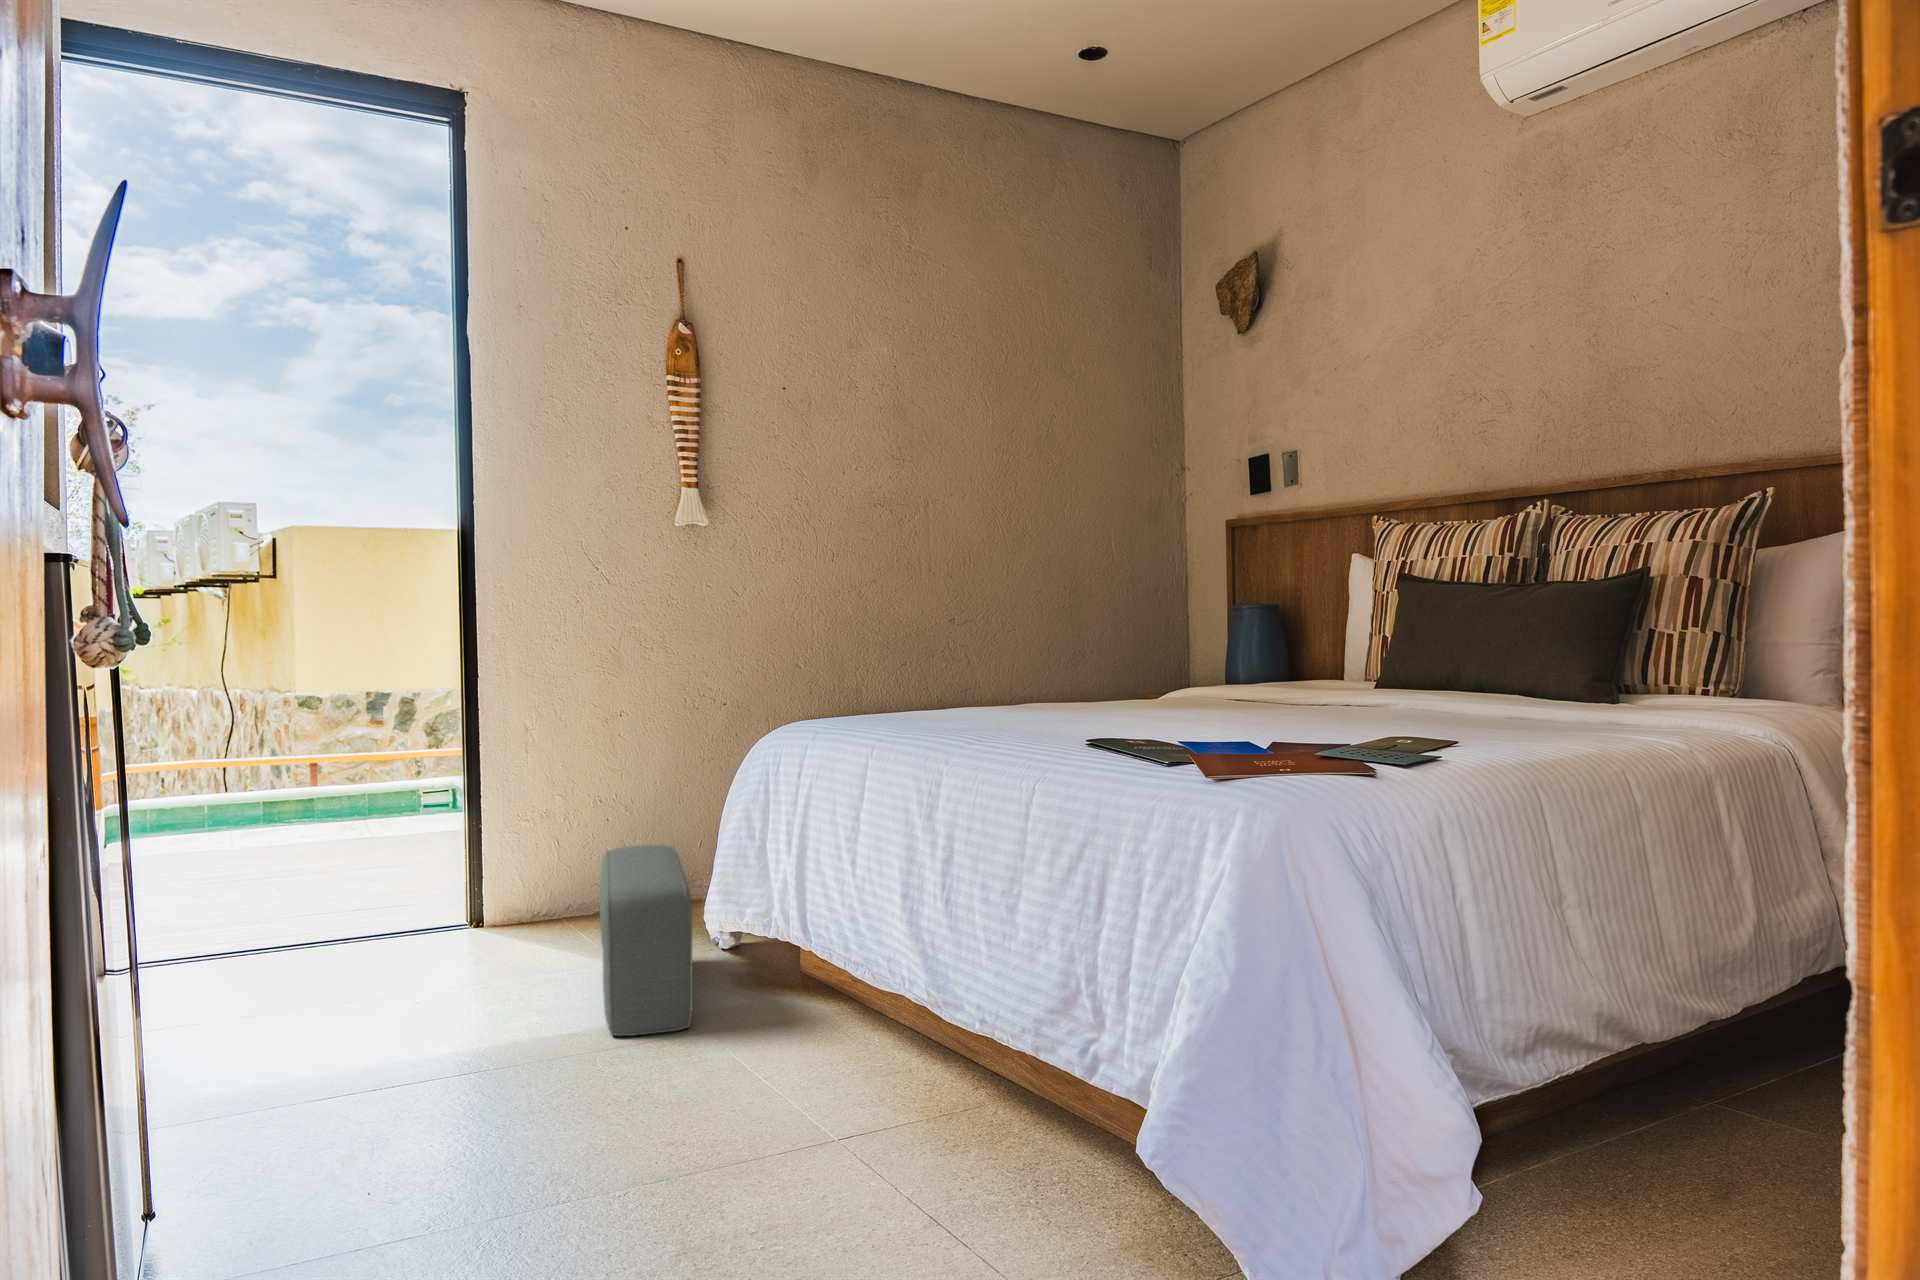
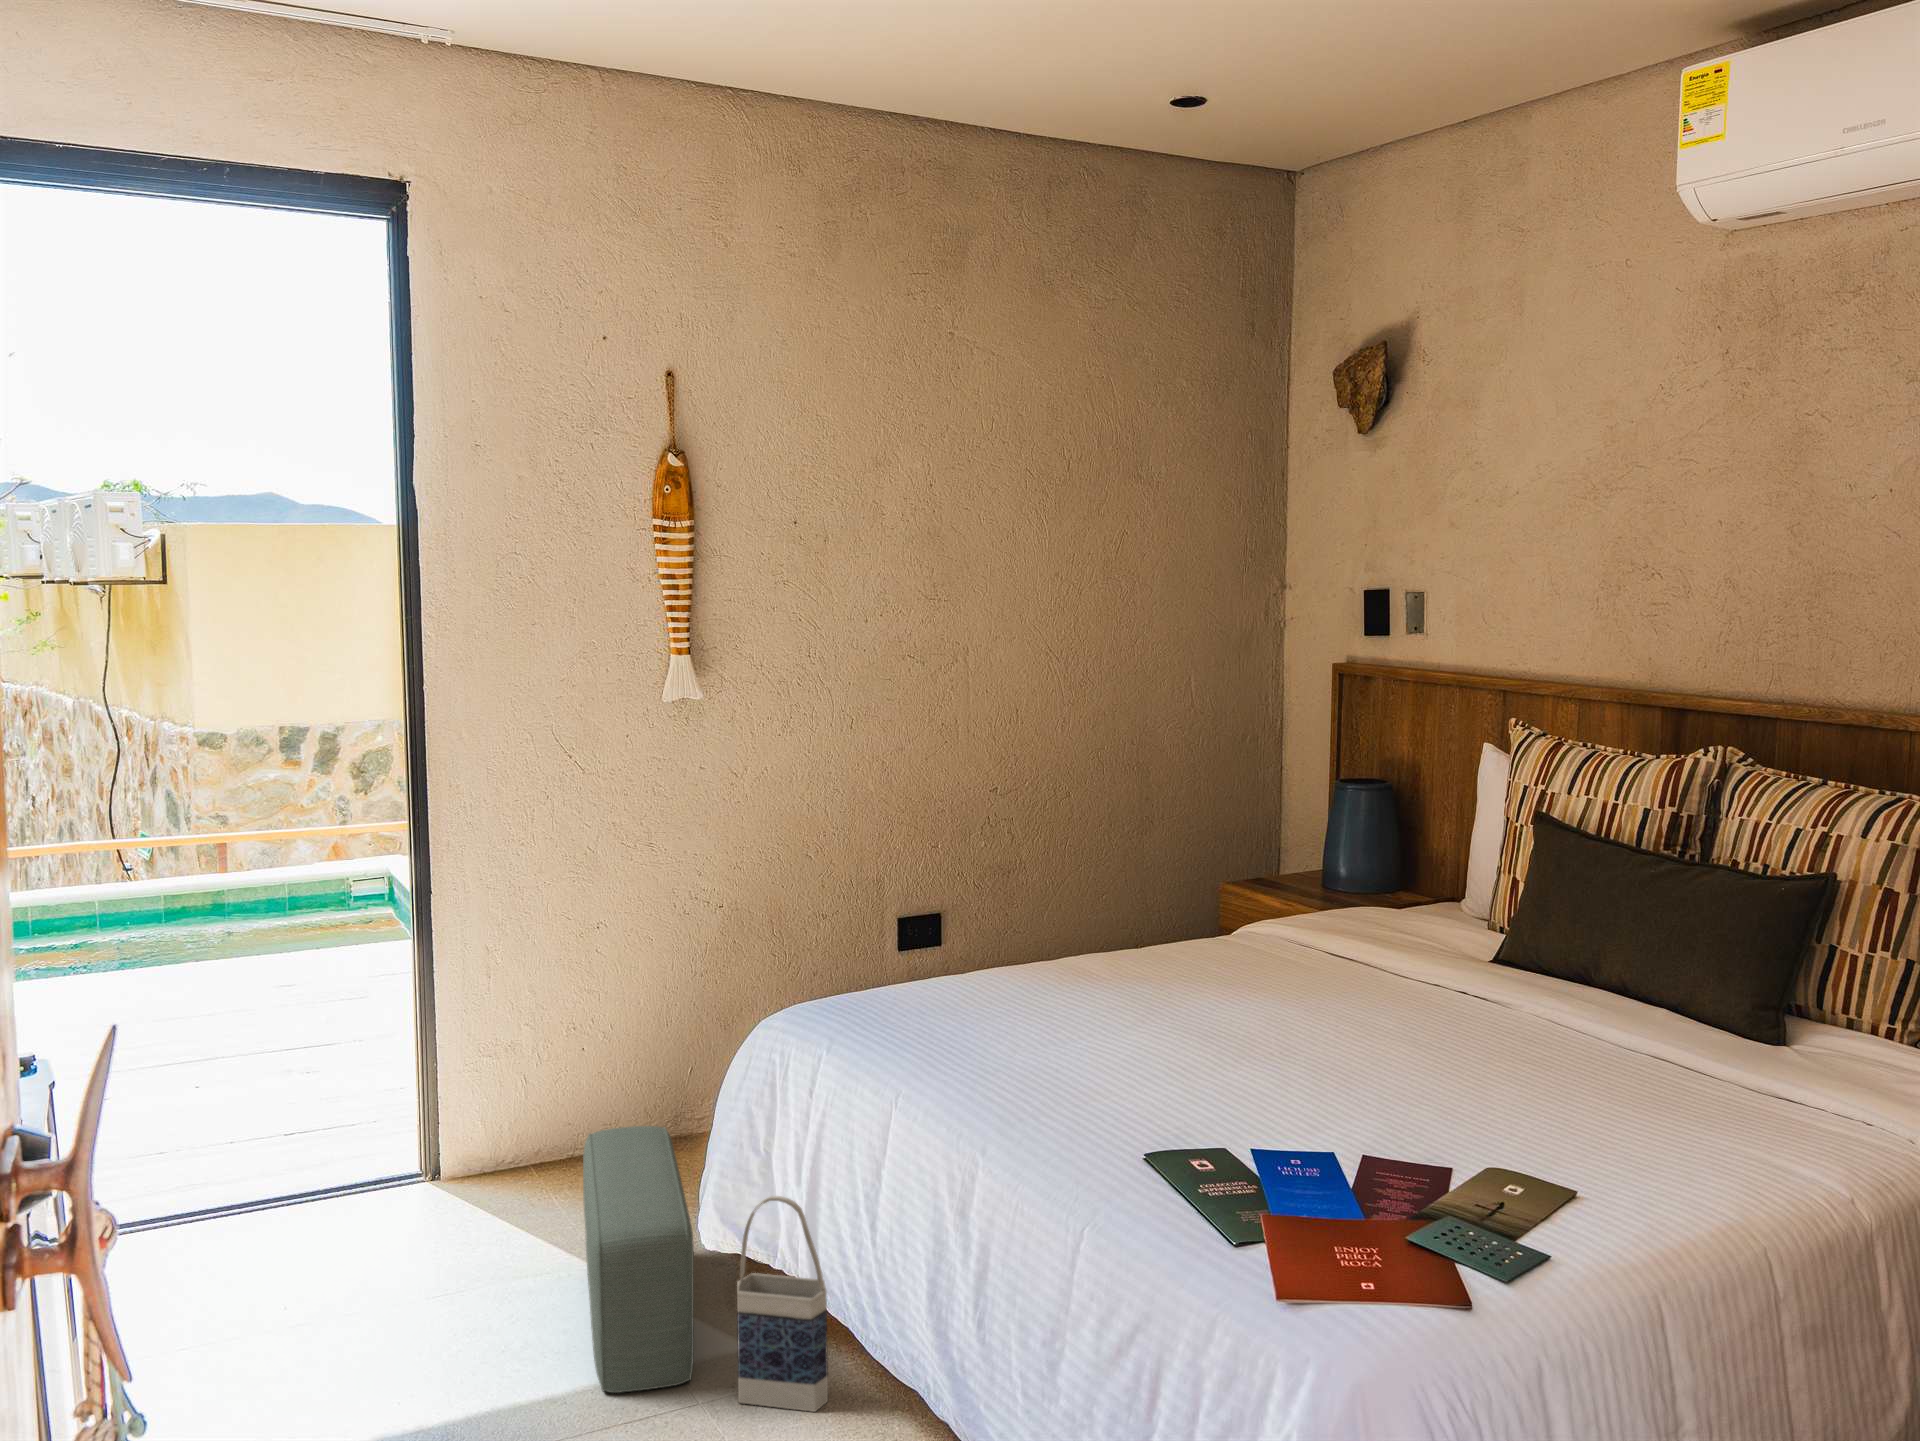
bag: none [729,854,810,1042] -> present [737,1196,828,1412]

